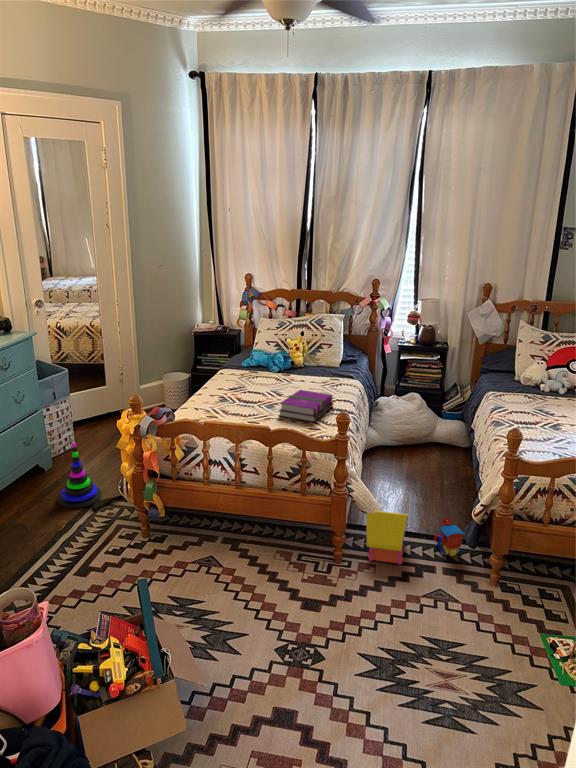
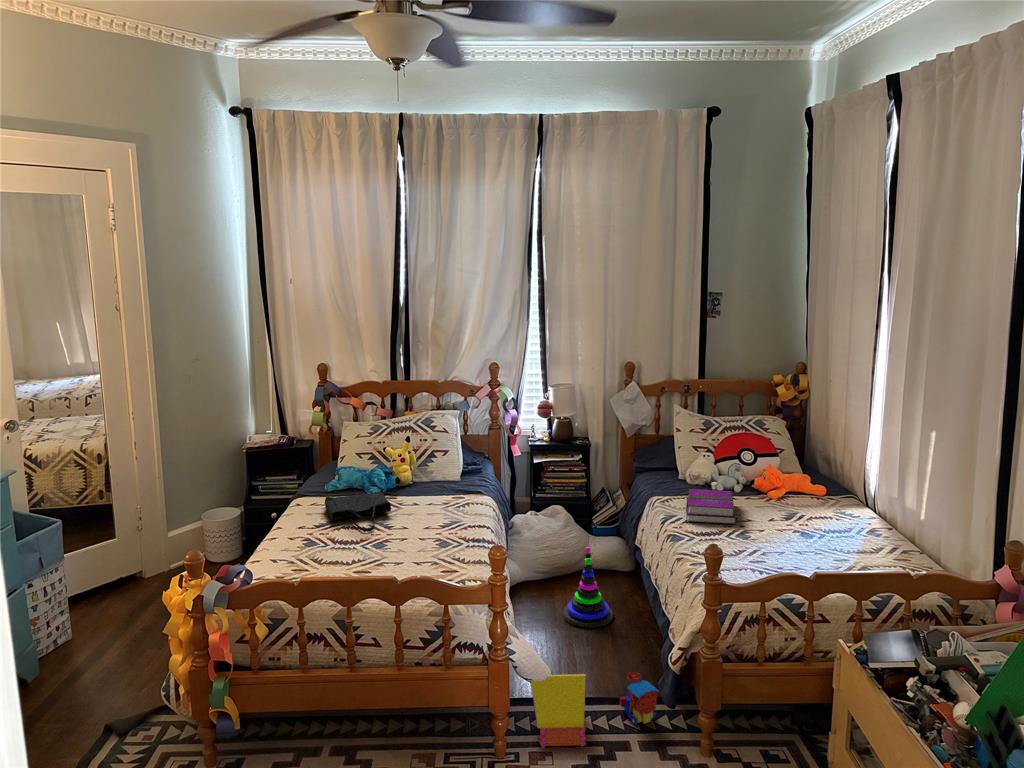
tote bag: none [239,369,284,396] -> present [325,492,391,531]
hardback book: present [279,390,333,422] -> present [686,489,736,524]
stacking toy: present [58,442,101,508] -> present [563,547,613,628]

